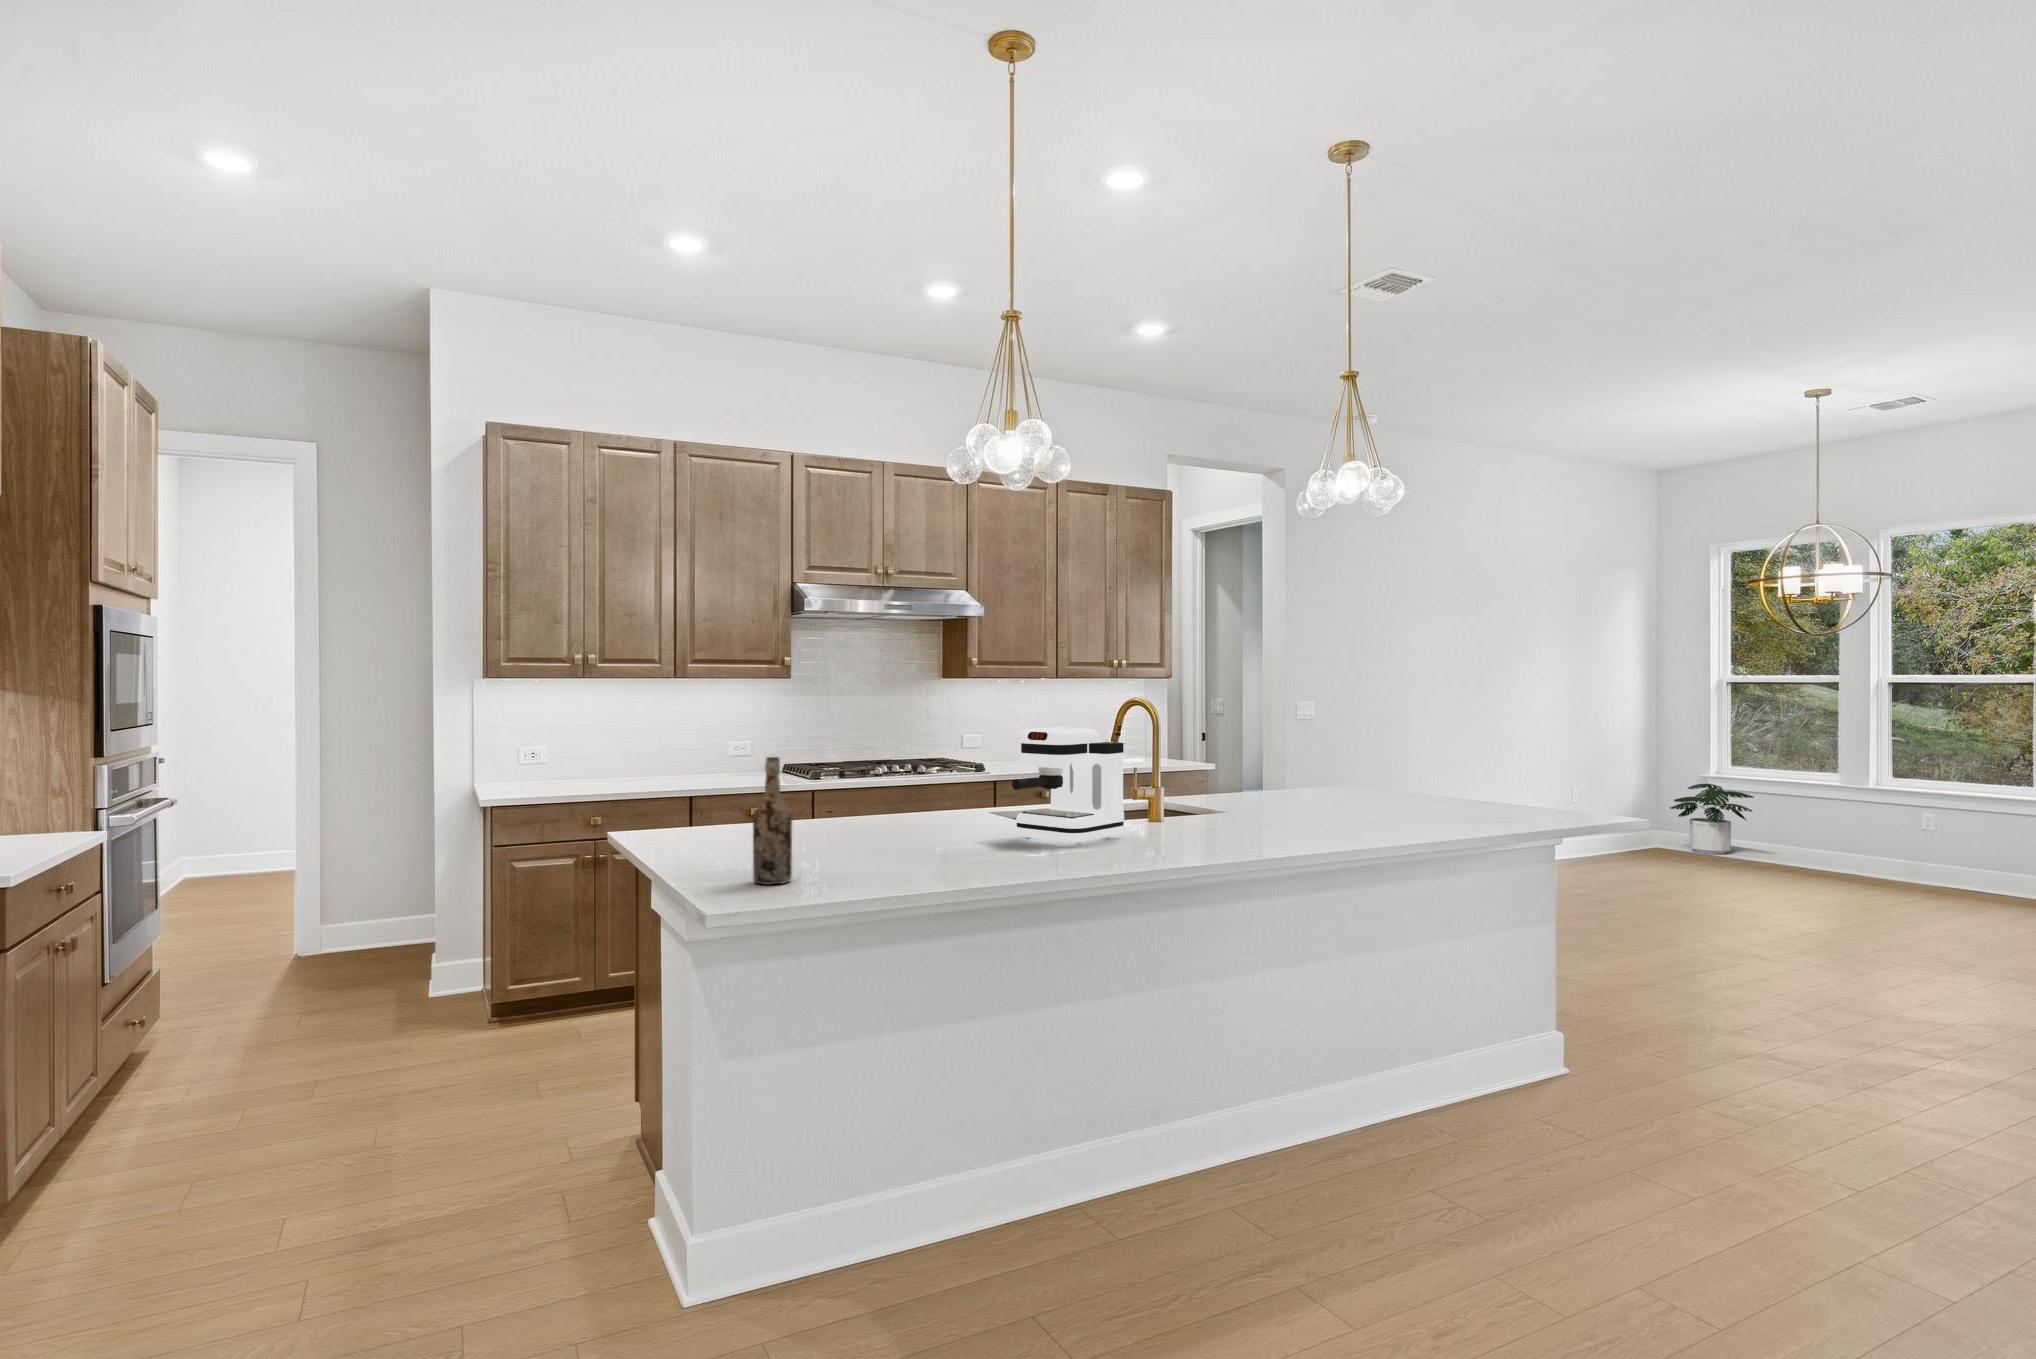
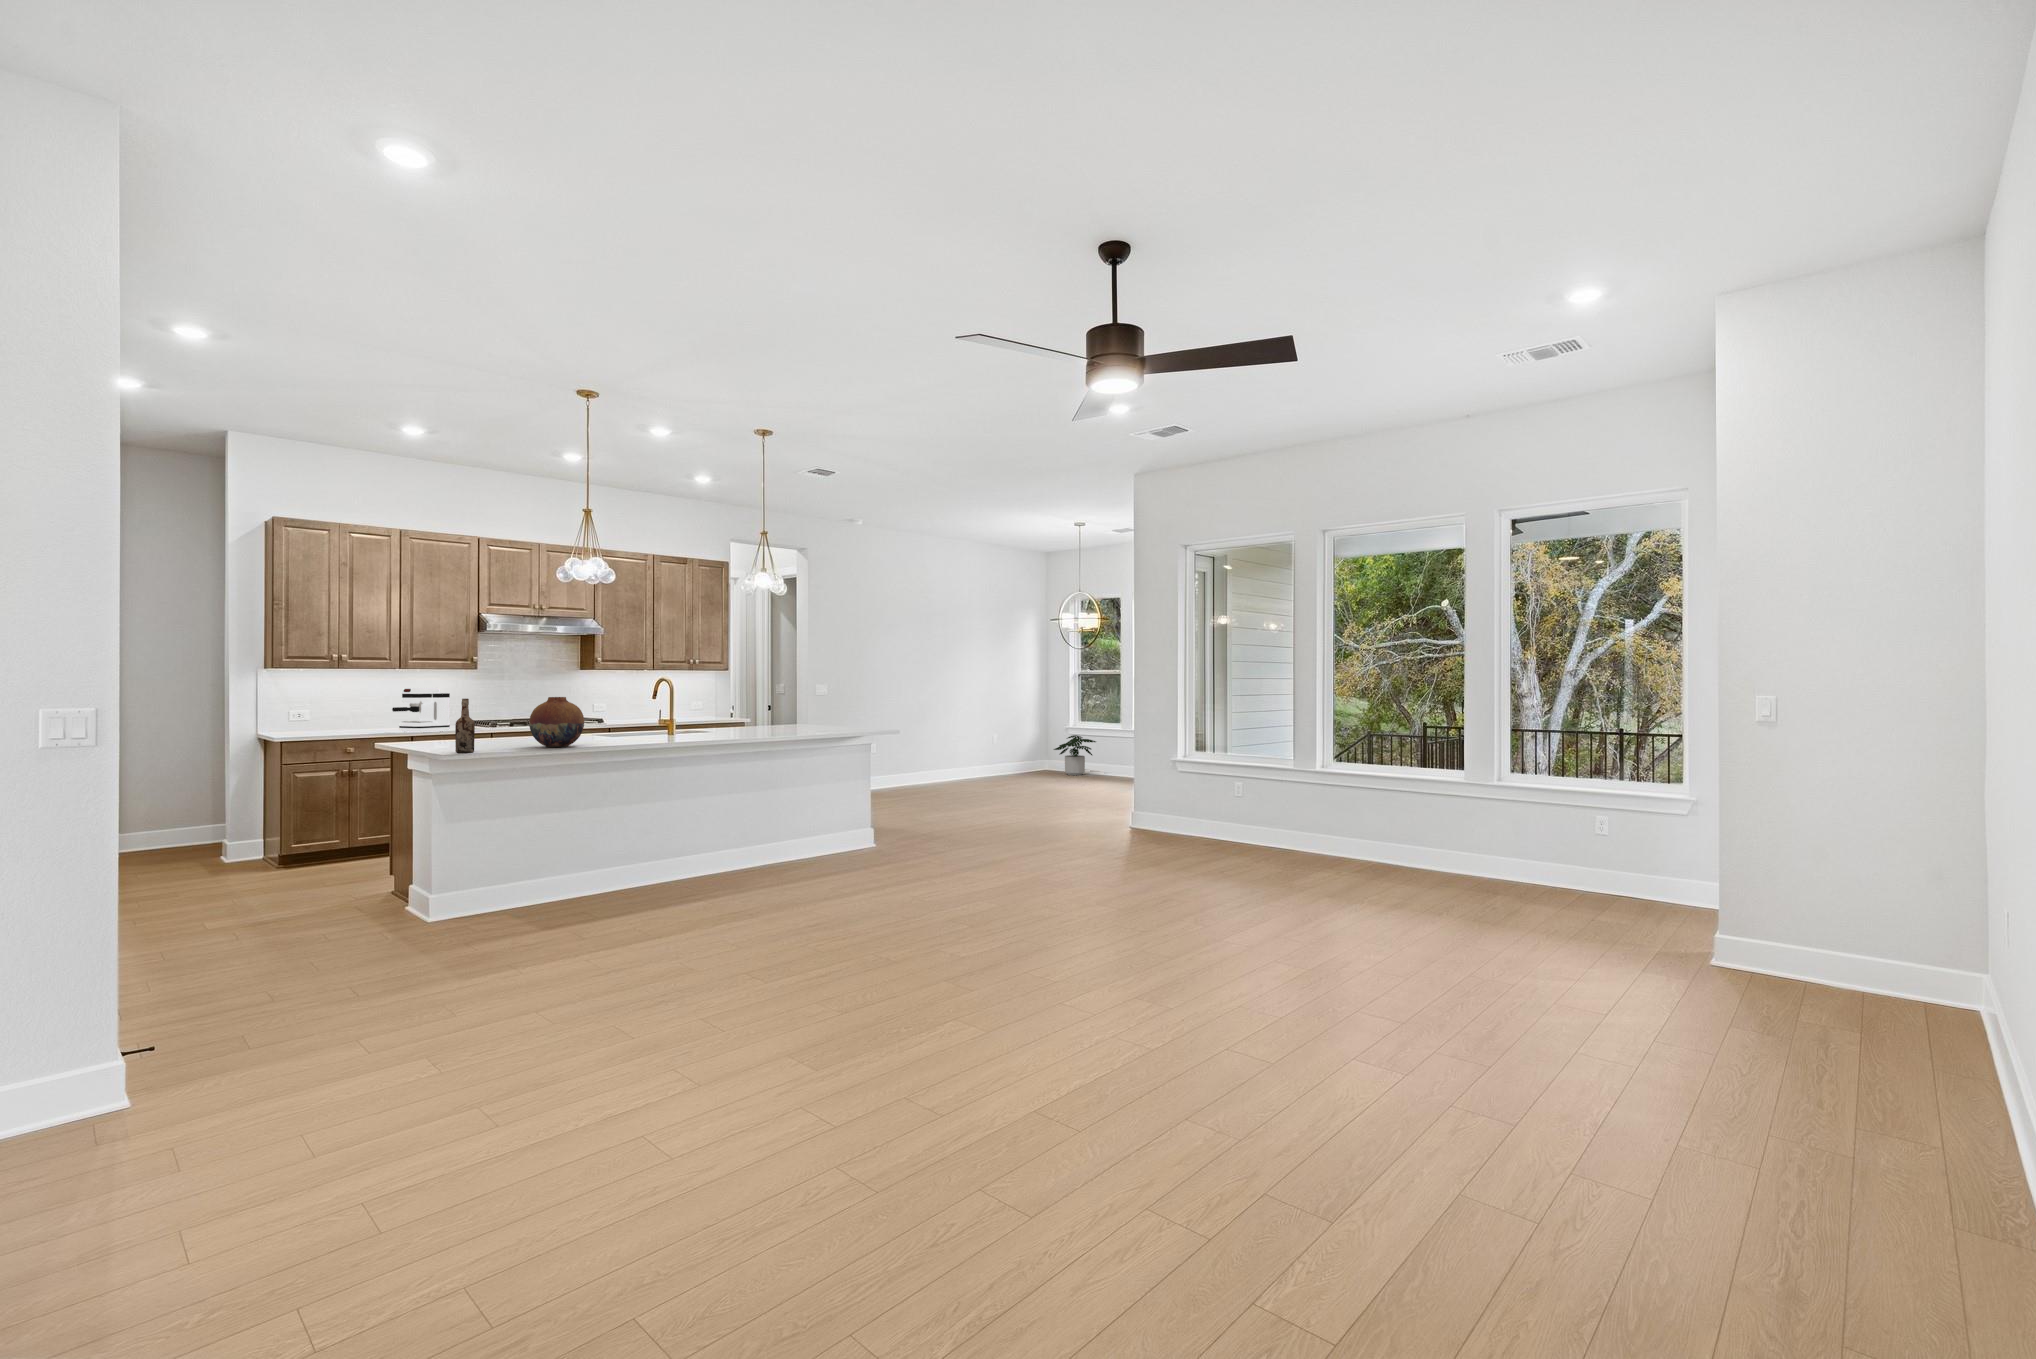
coffee maker: present [1012,727,1124,844] -> present [392,688,450,733]
vase: none [900,748,1013,865] -> present [529,697,584,747]

